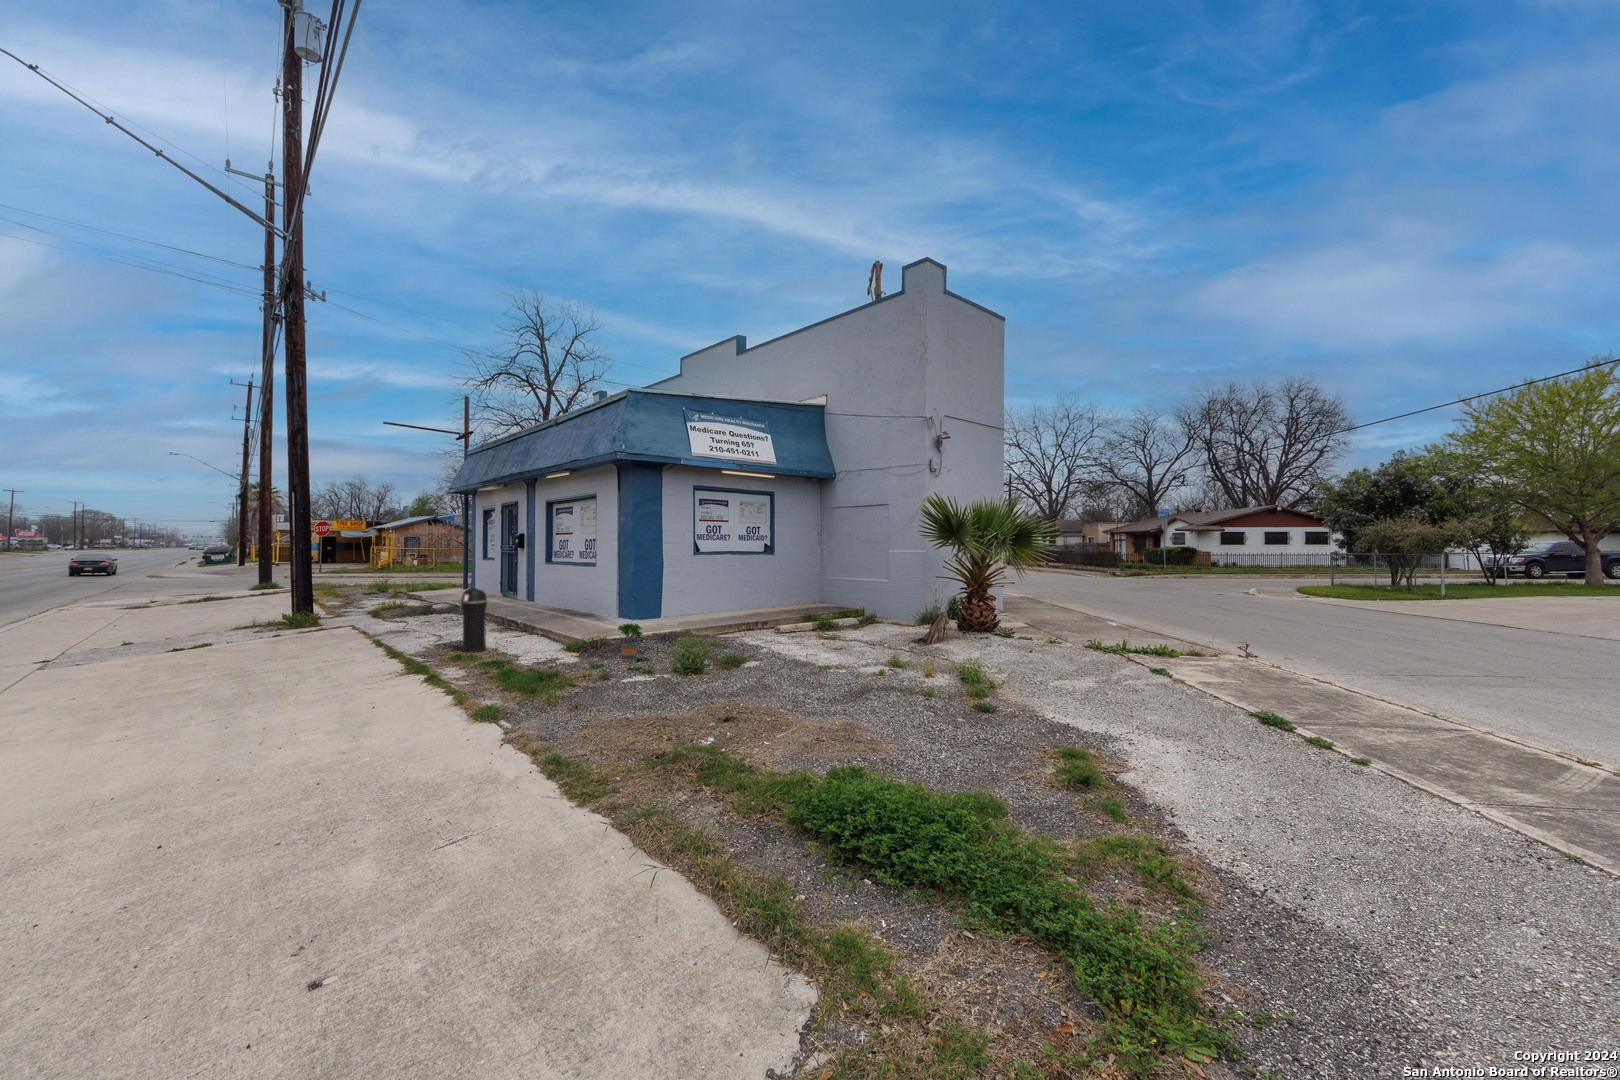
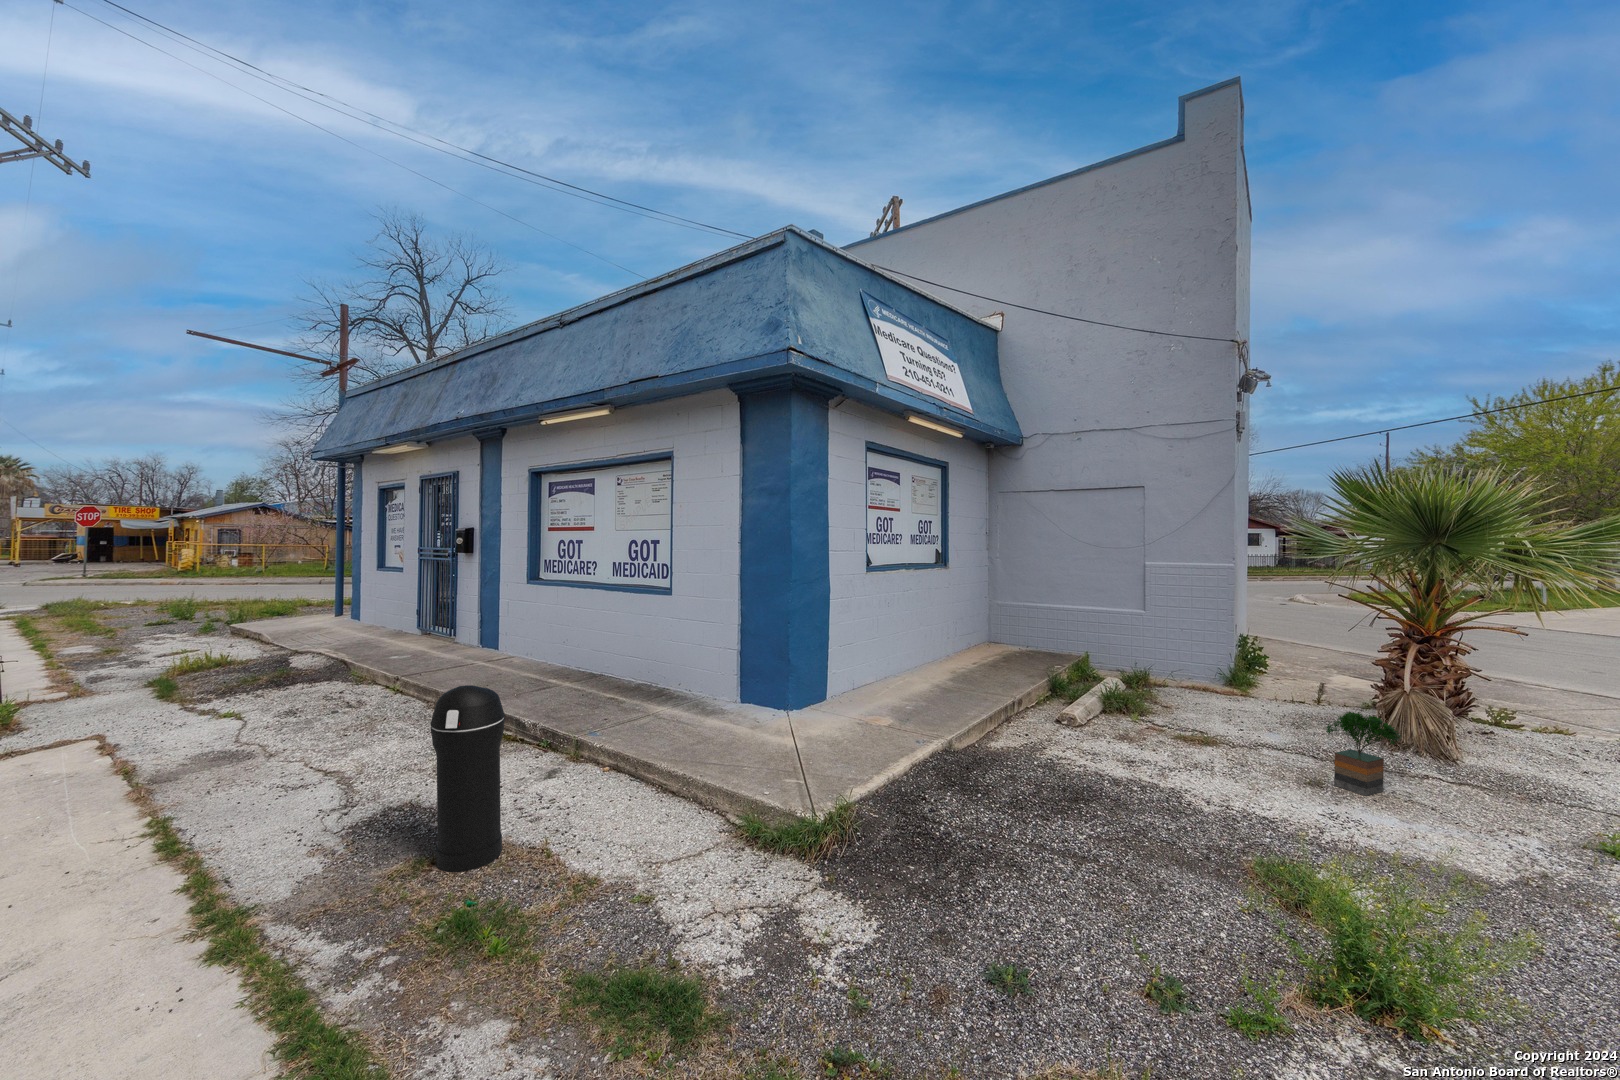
potted tree: present [618,624,643,663] -> present [1326,712,1400,796]

